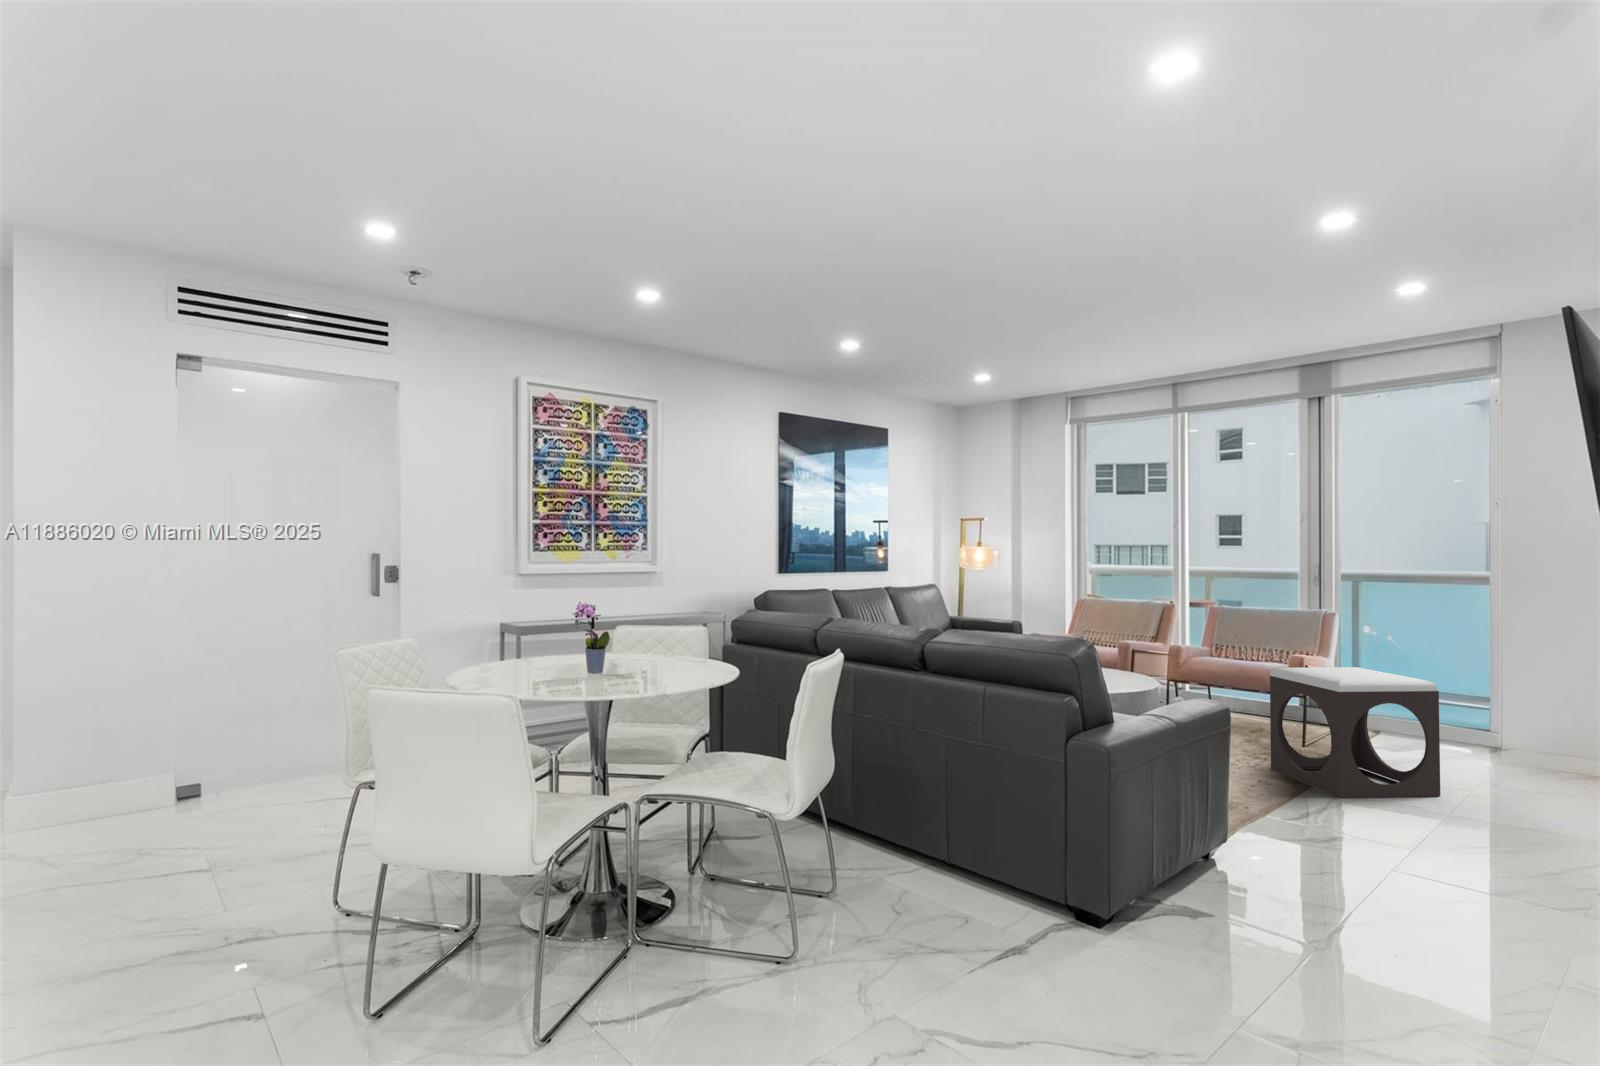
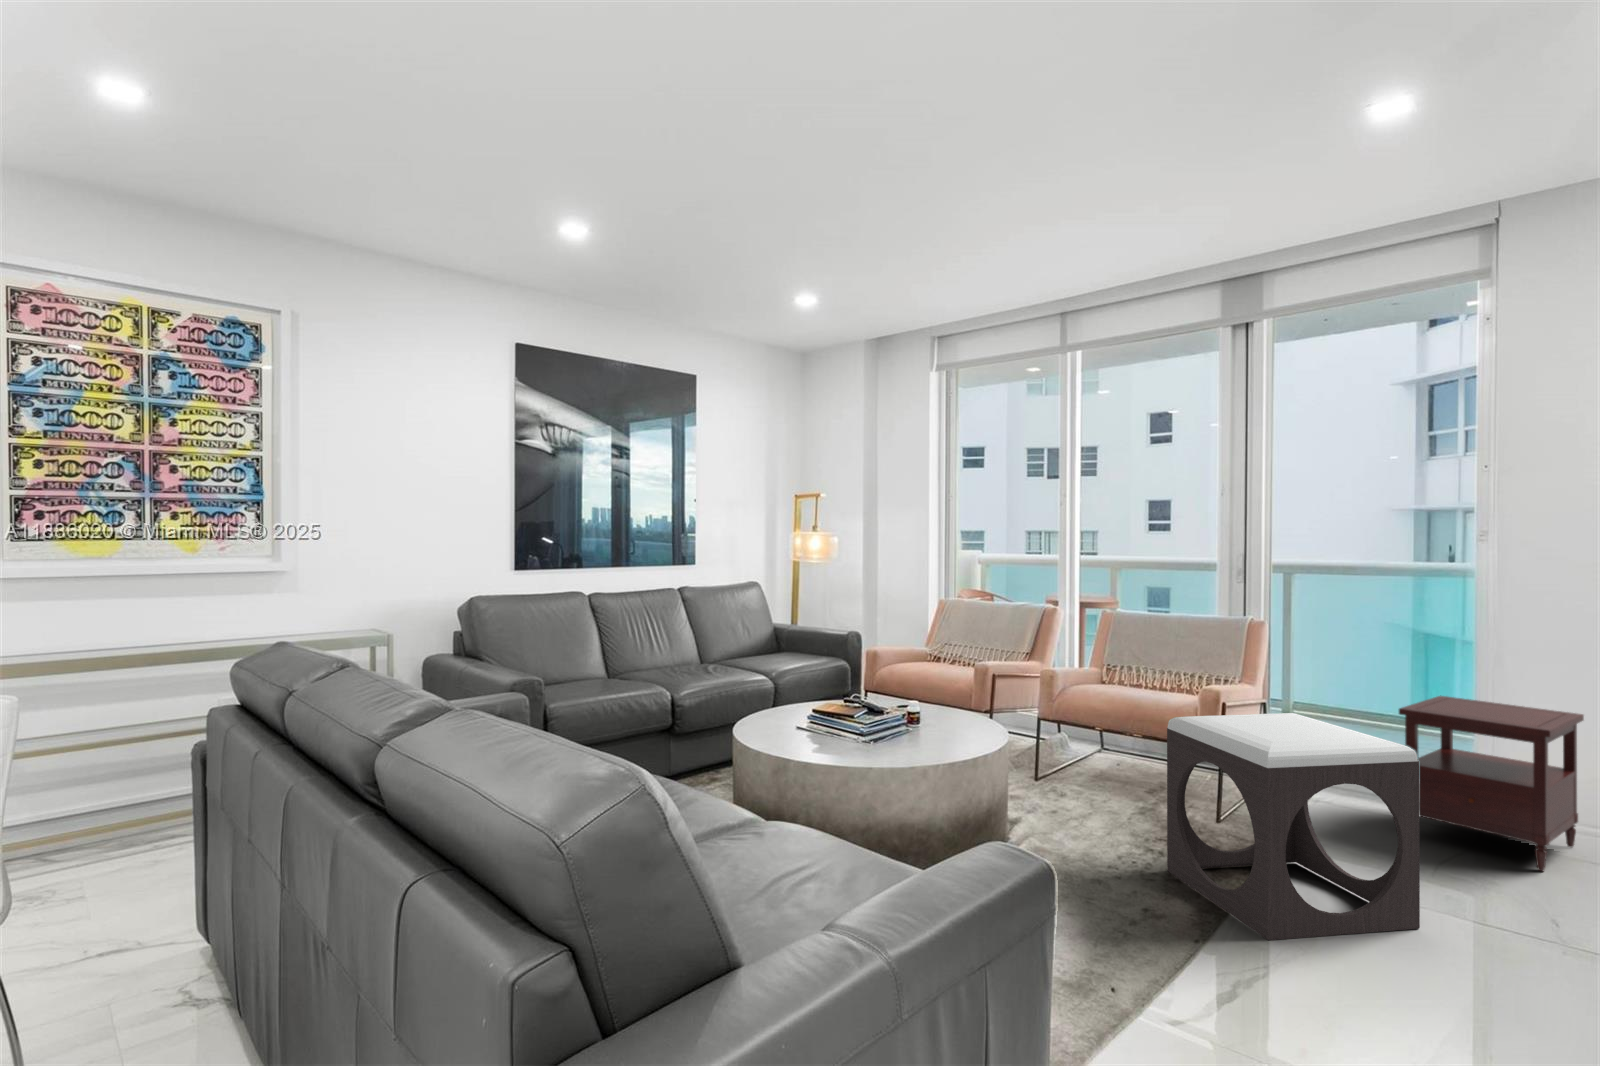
side table: none [1433,664,1568,776] -> present [1399,696,1584,871]

